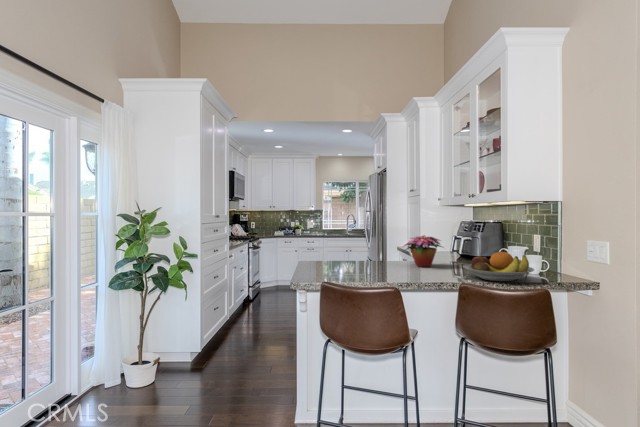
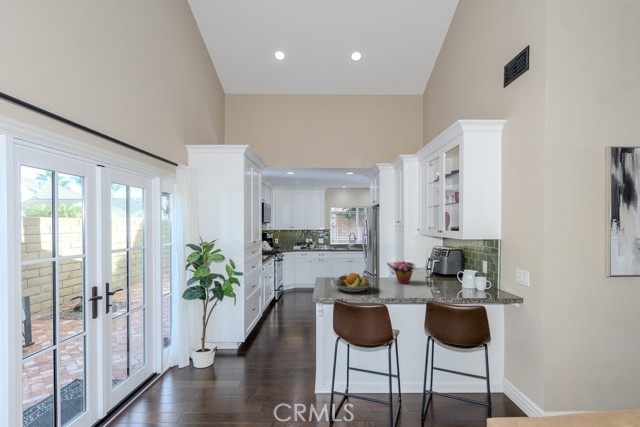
fruit bowl: present [463,252,534,281] -> present [332,273,374,292]

